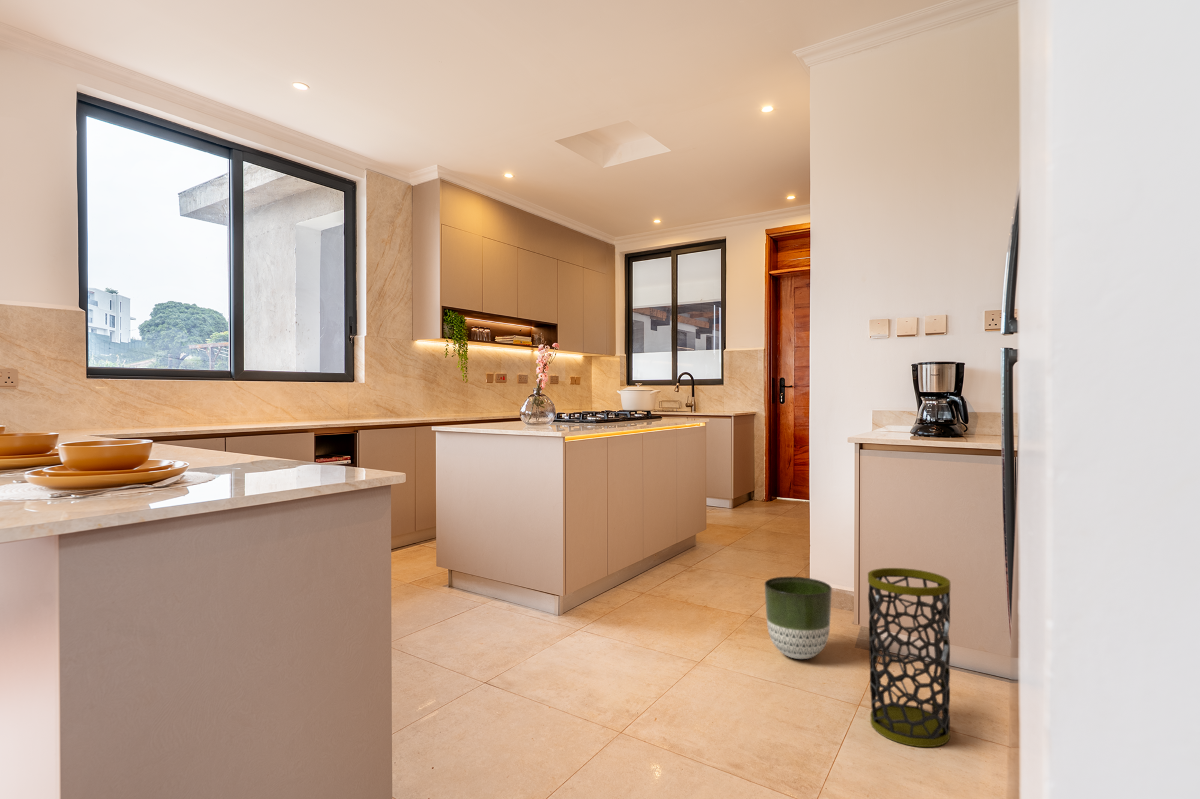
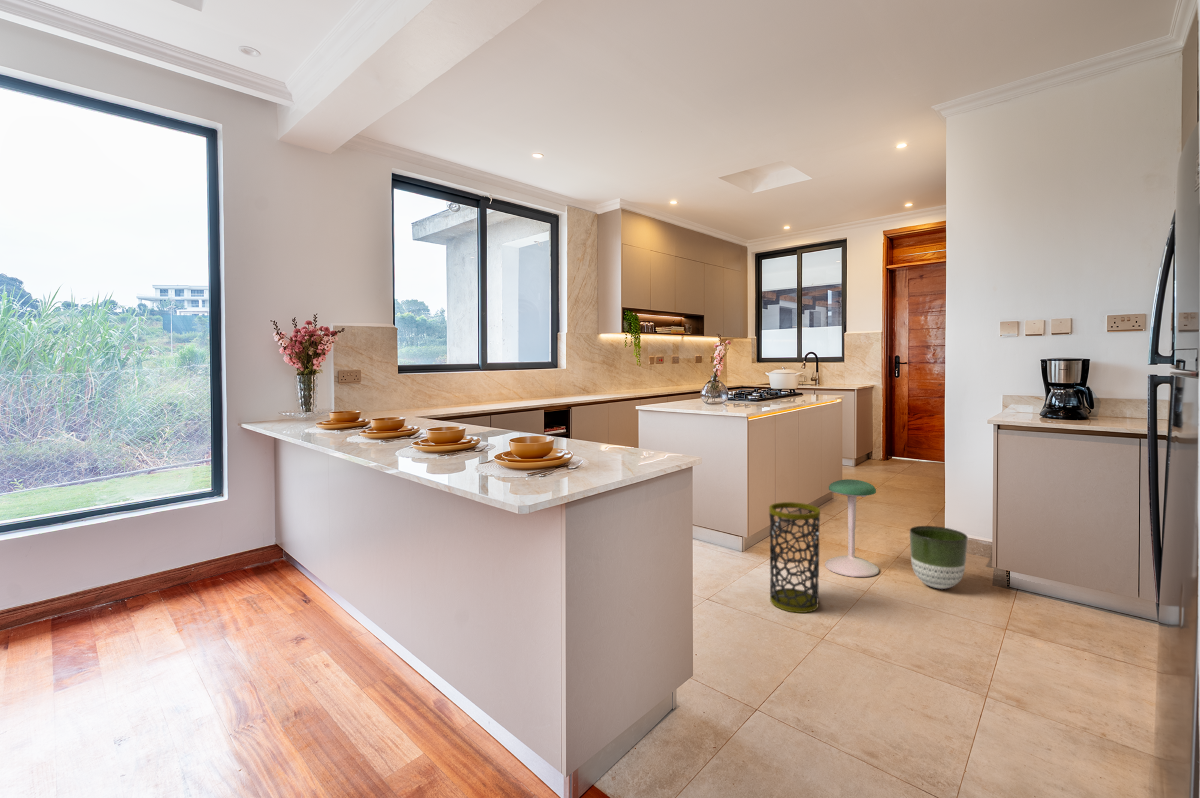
stool: none [665,519,732,650] -> present [825,479,879,577]
trash can: present [868,568,950,747] -> present [769,502,820,613]

